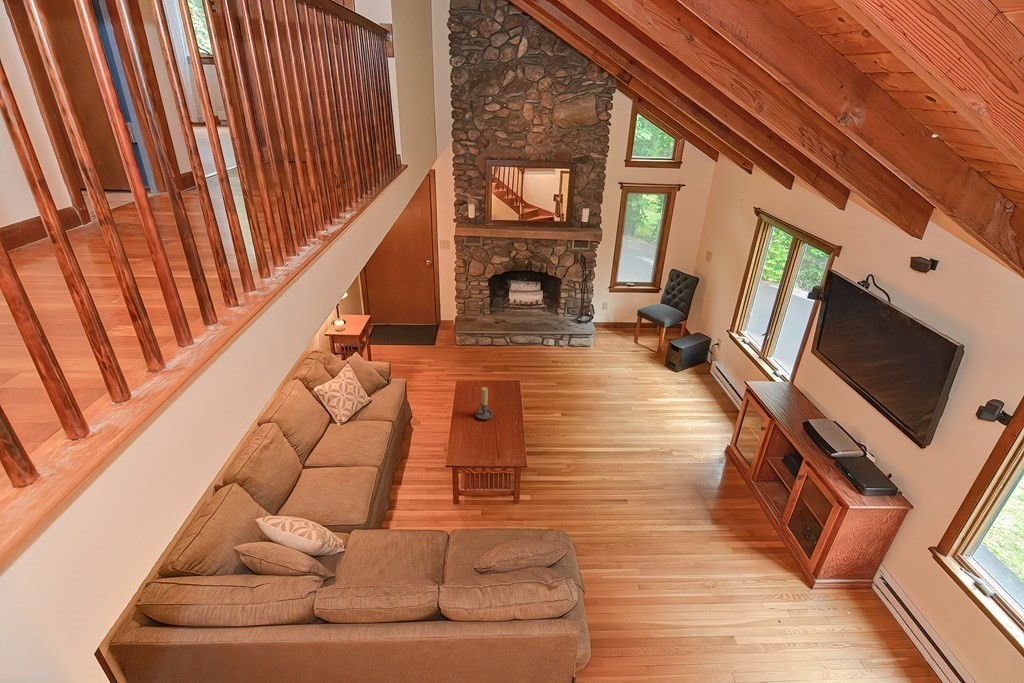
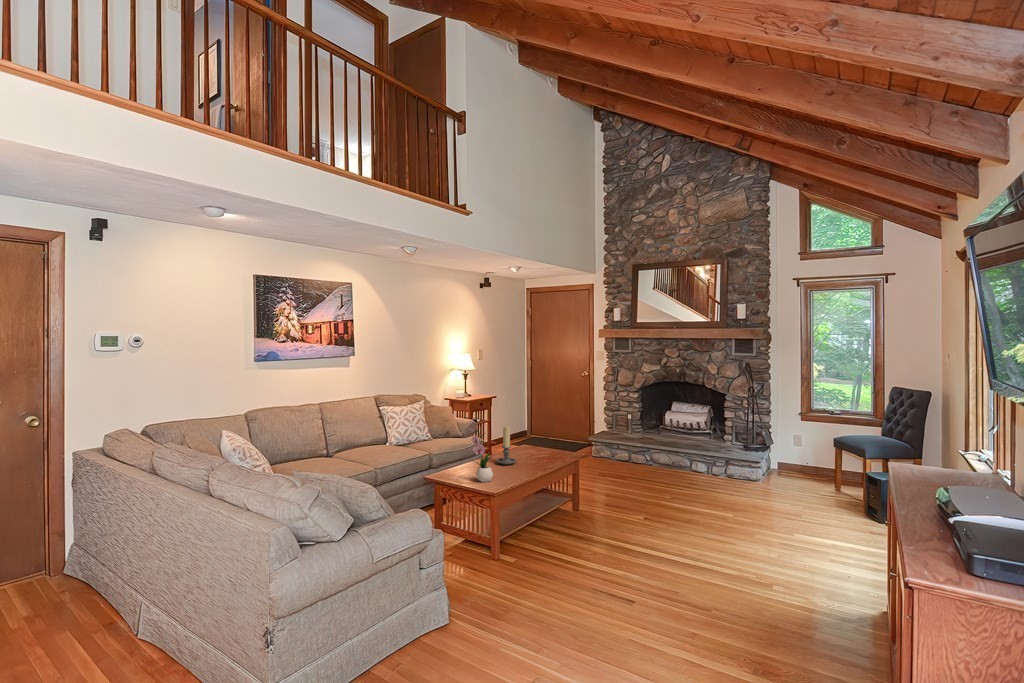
flower arrangement: none [492,412,509,451] -> present [472,428,495,482]

